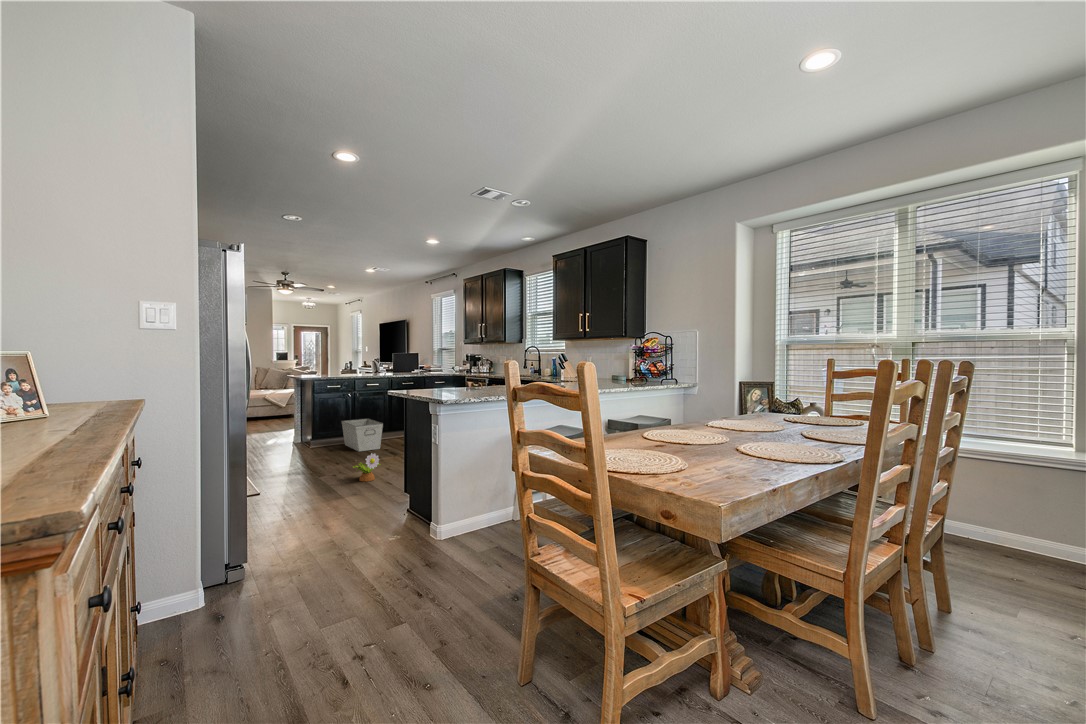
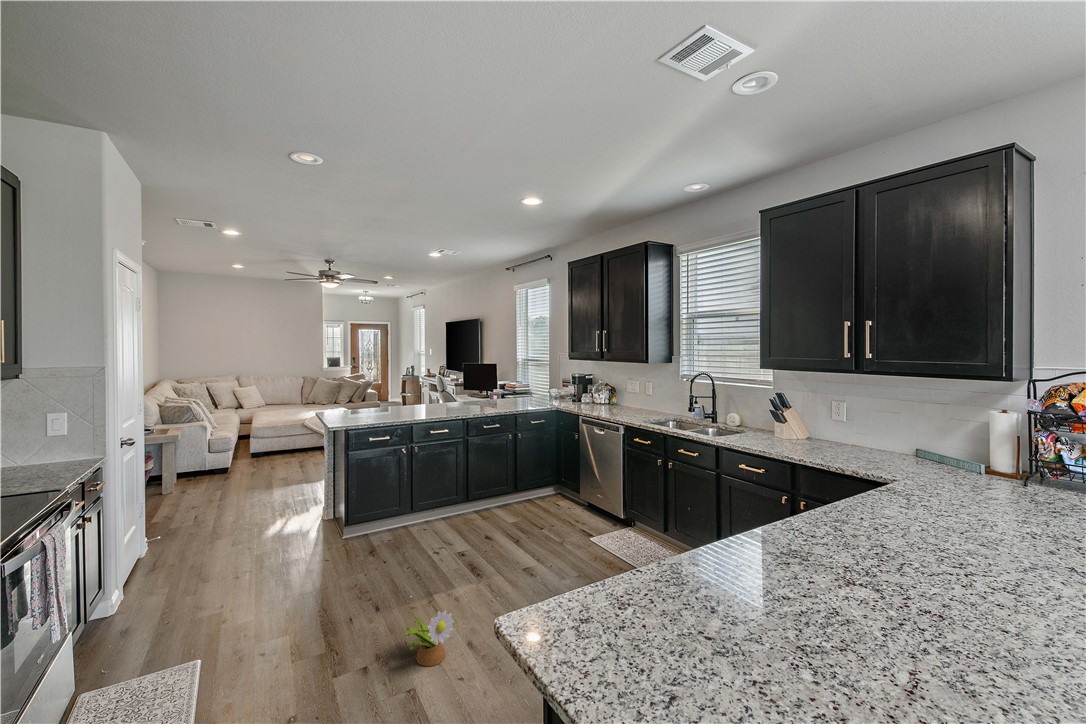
storage bin: present [342,419,383,451] -> none [394,480,456,545]

